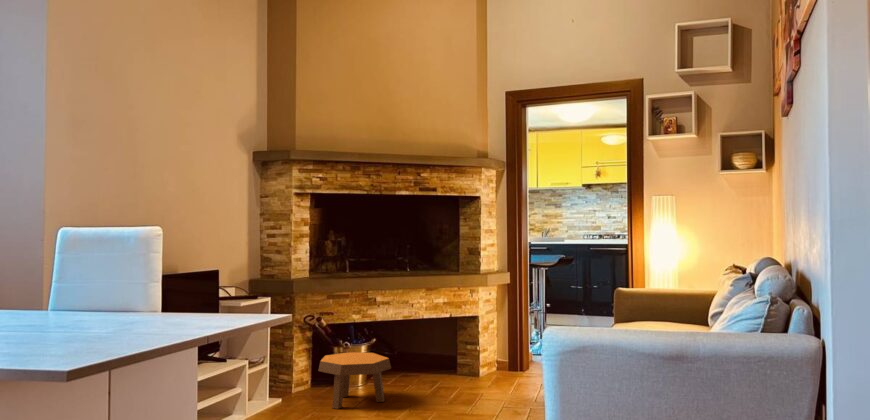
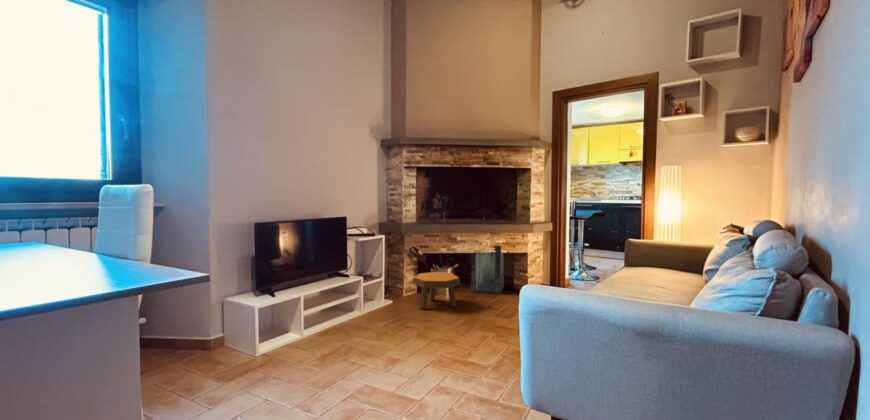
storage box: none [397,305,441,382] -> present [471,246,504,294]

